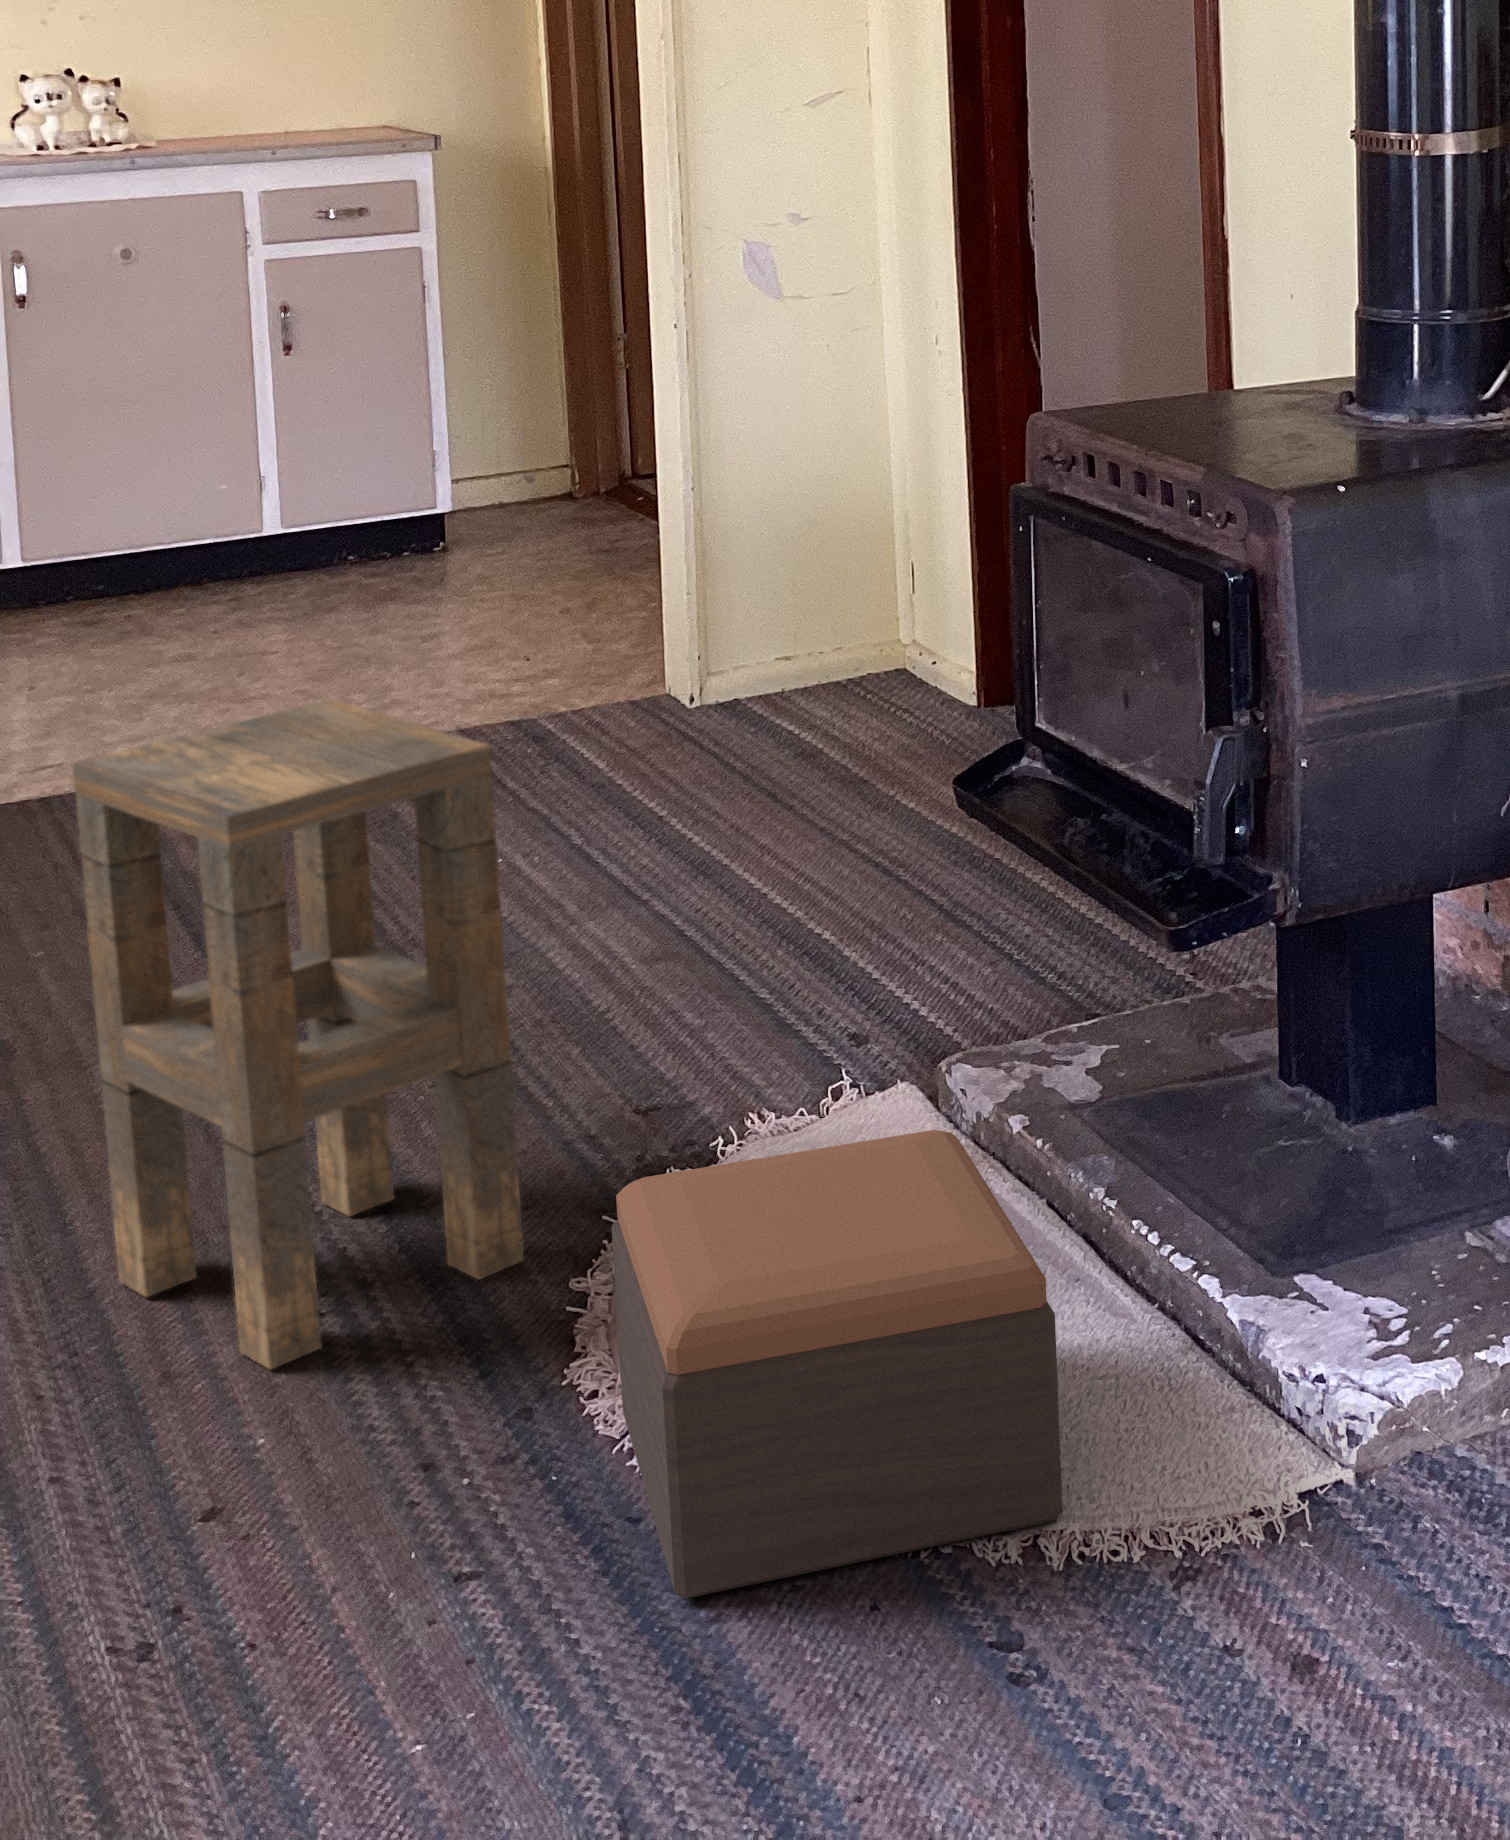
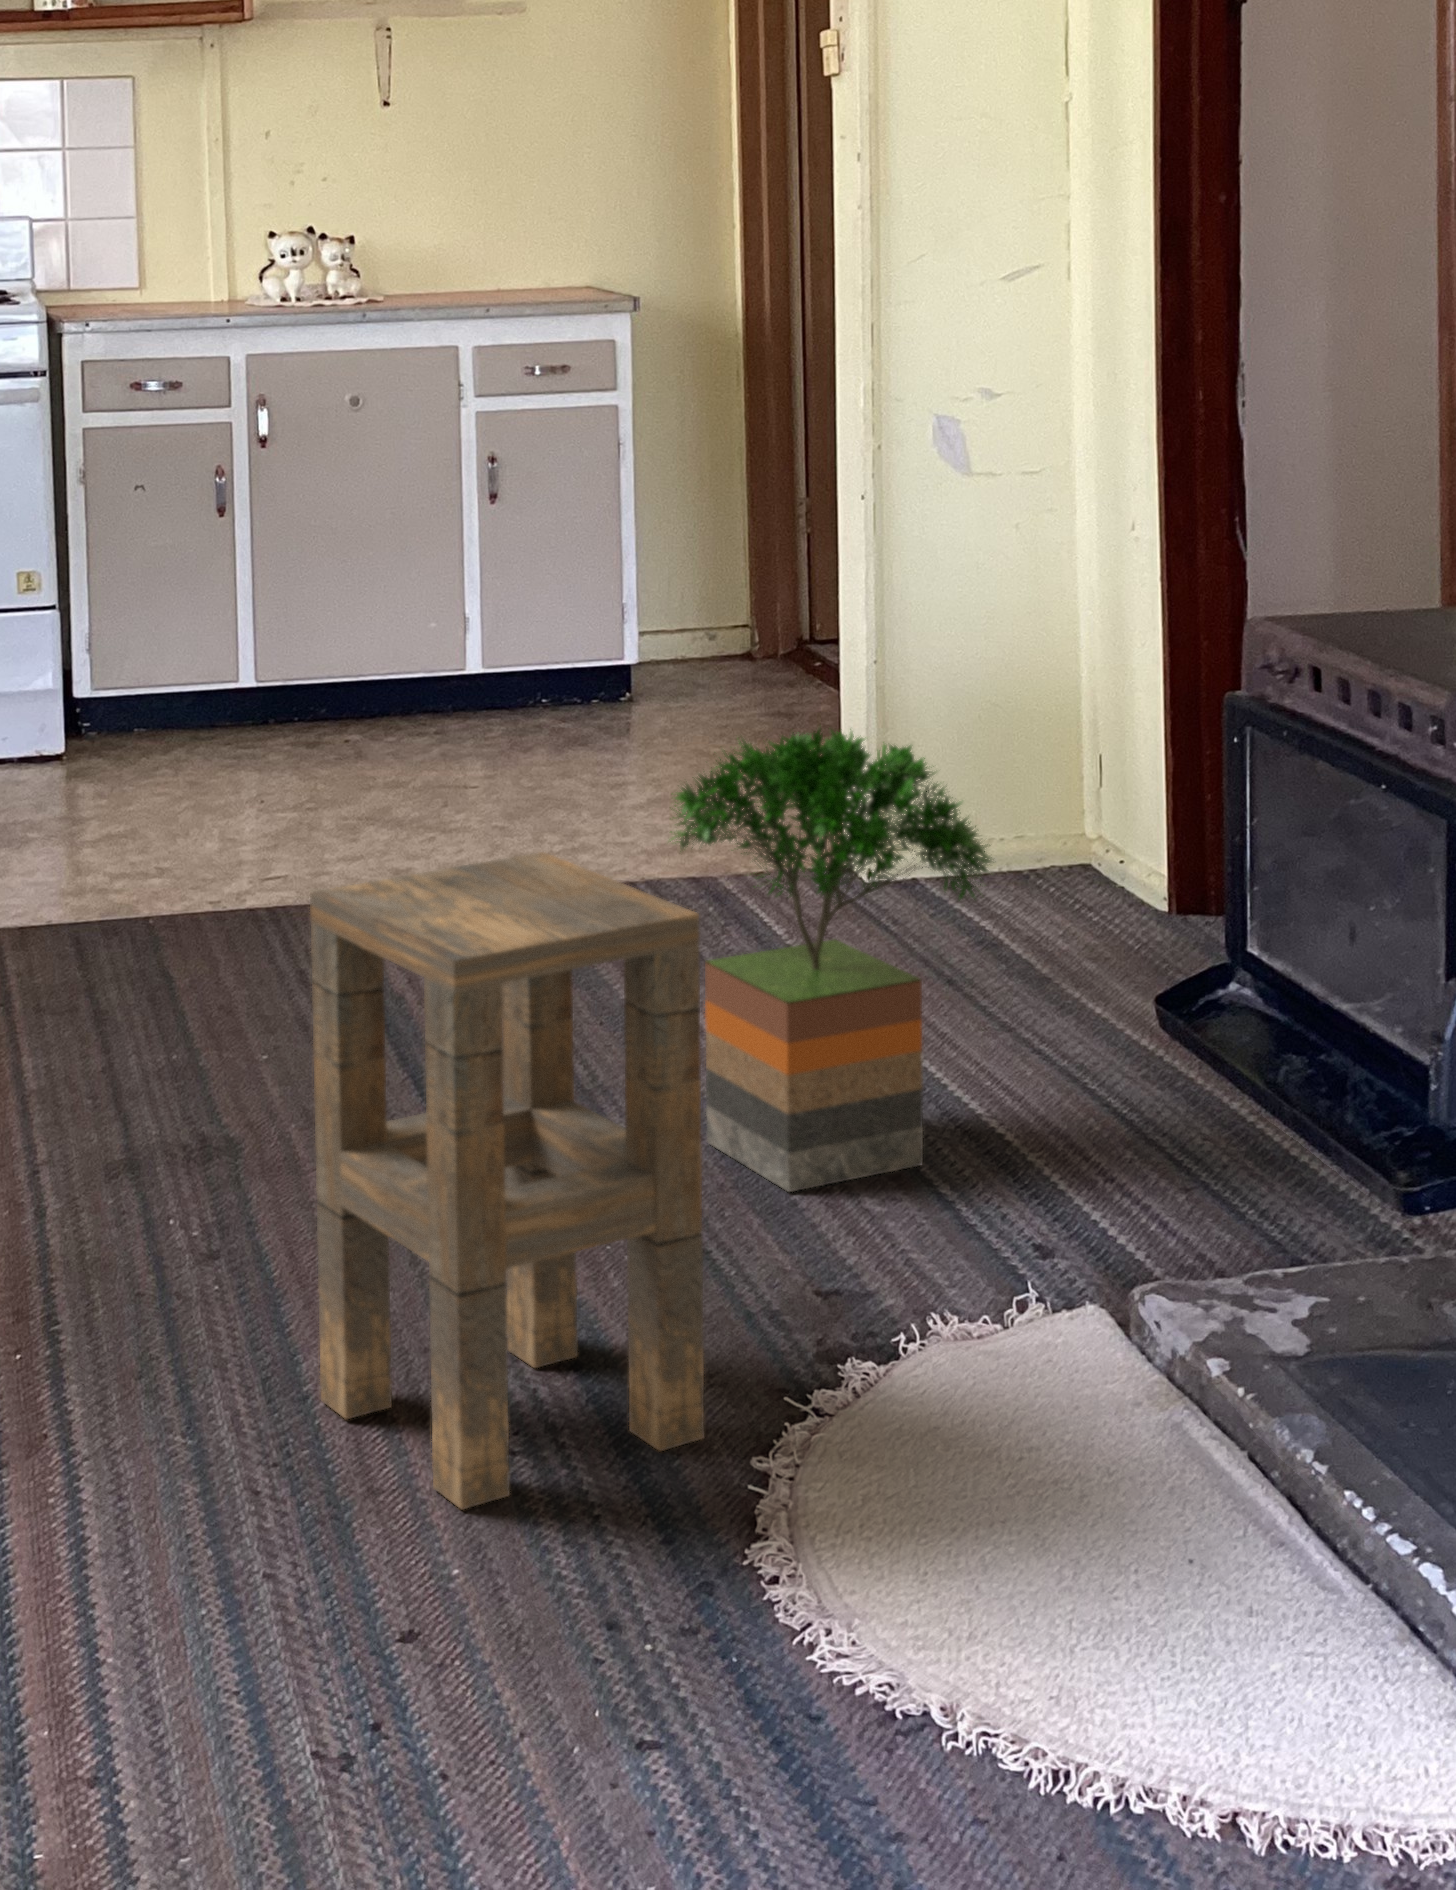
potted tree: none [469,553,799,1010] -> present [675,729,992,1192]
footstool: present [611,1130,1062,1599] -> none [802,1365,1265,1812]

